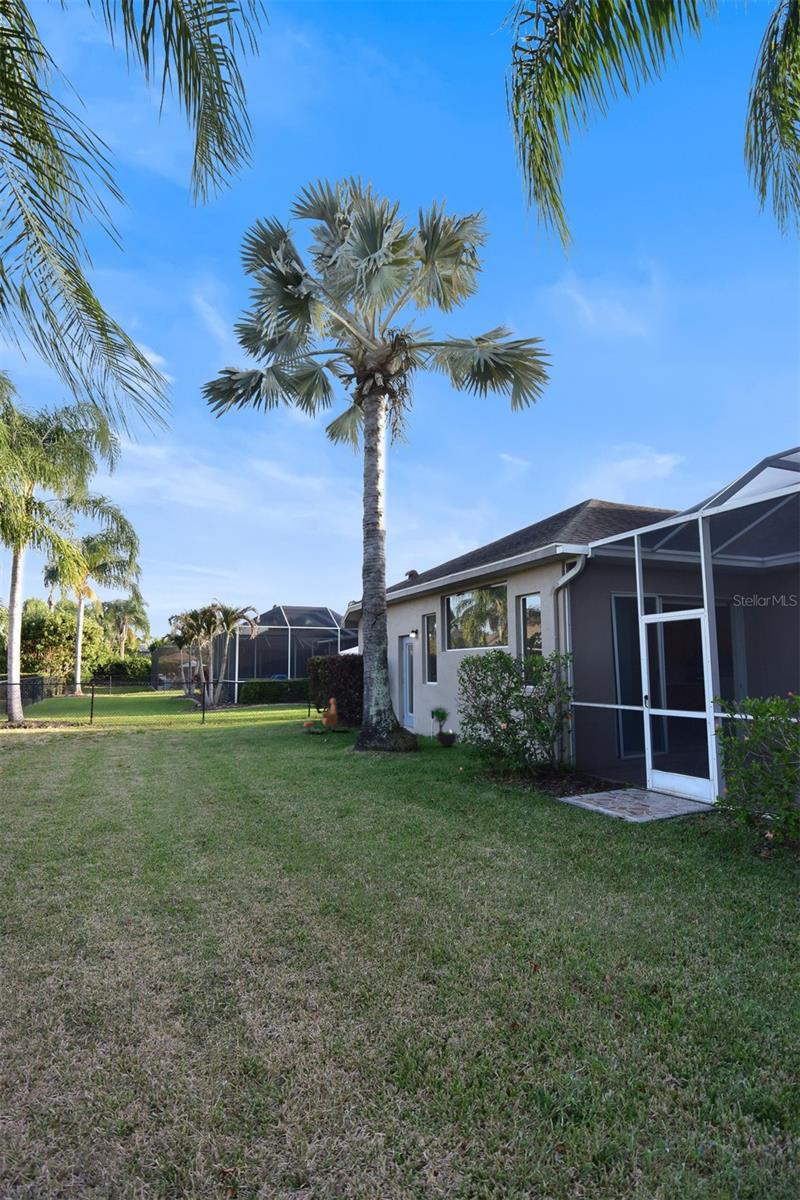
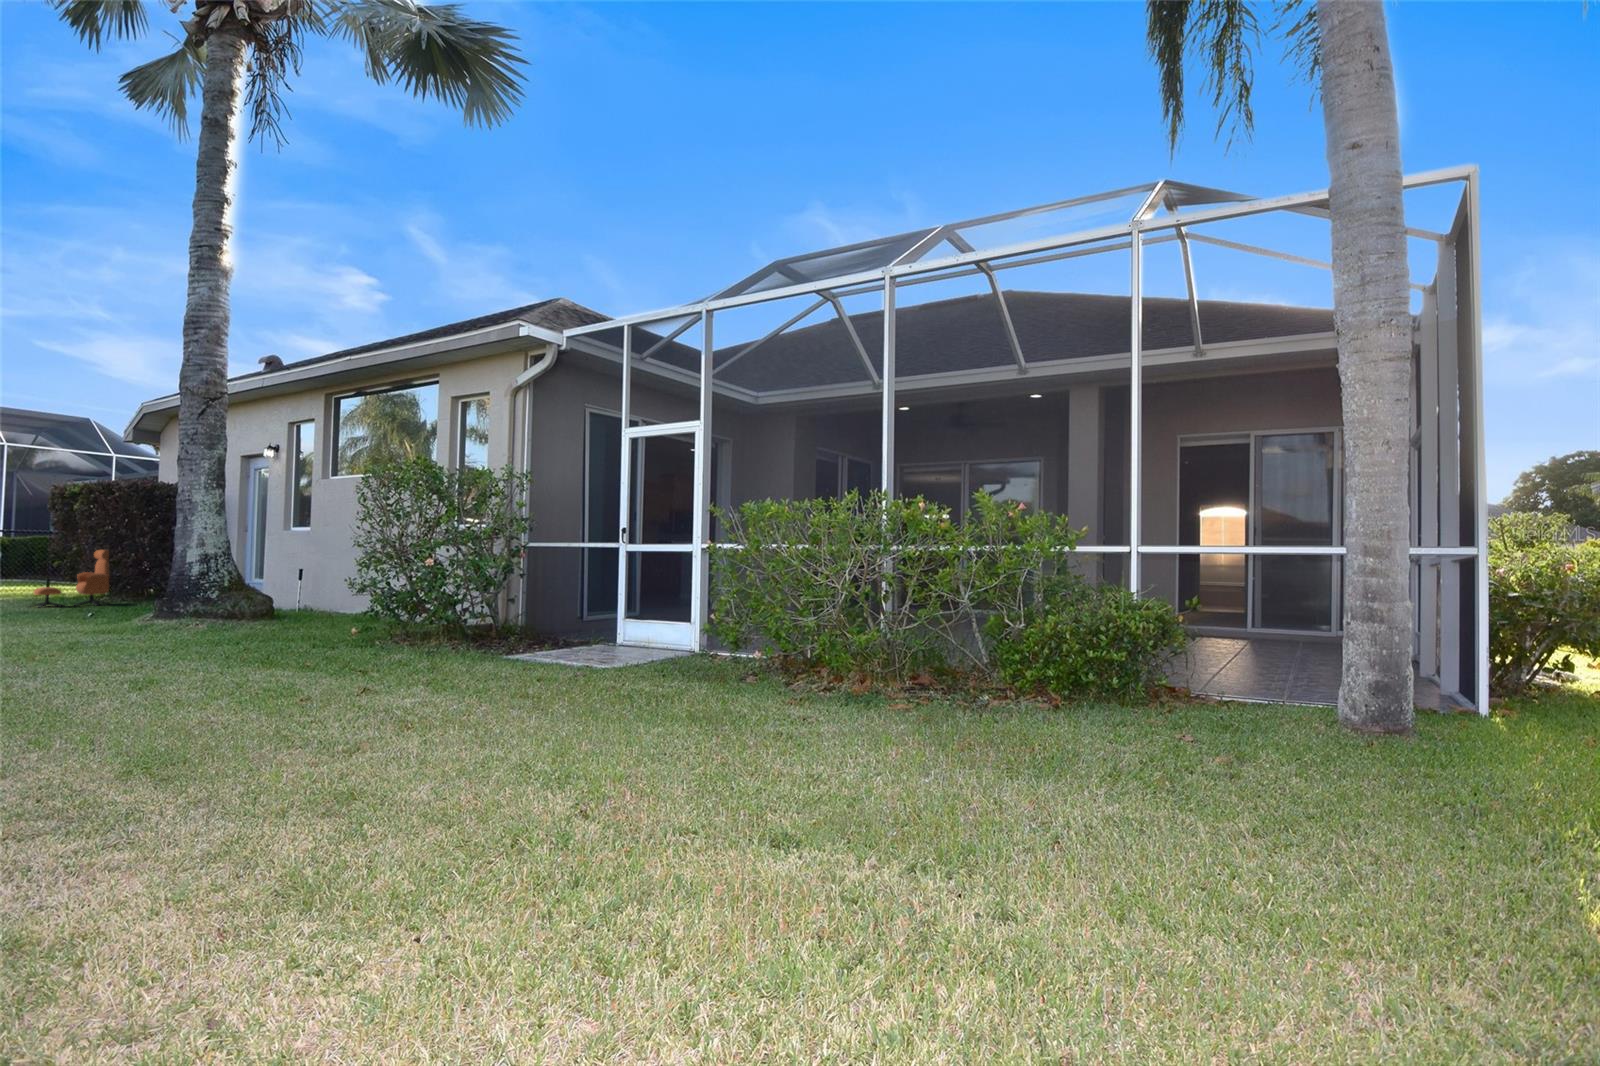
potted tree: present [431,707,457,746] -> none [294,550,339,615]

